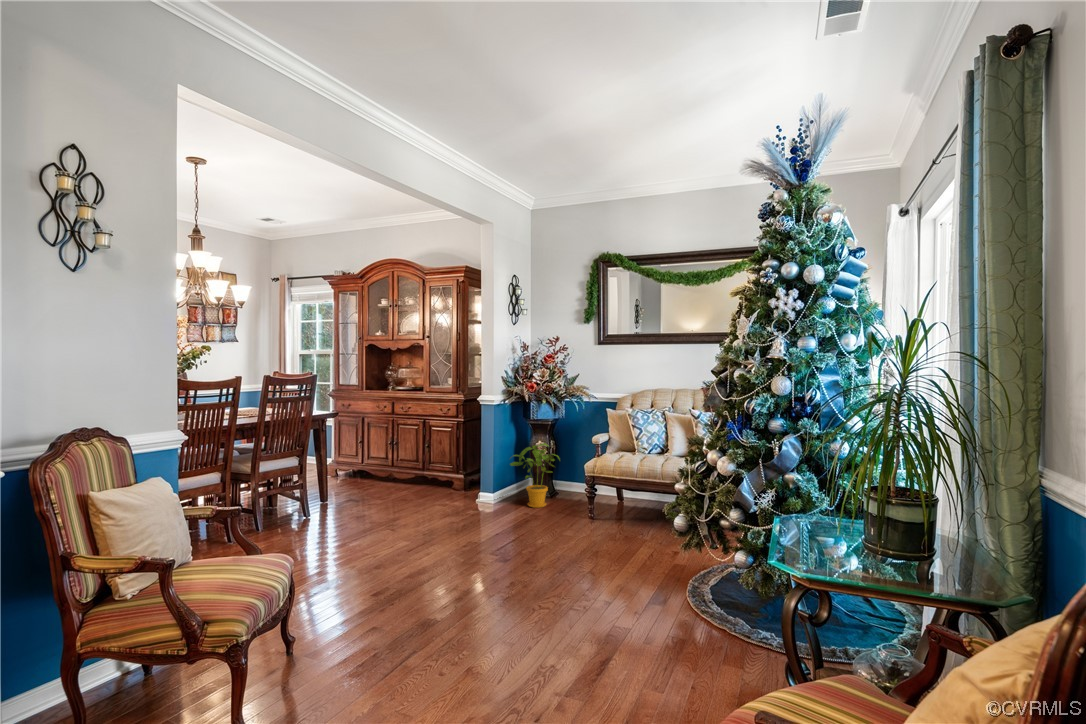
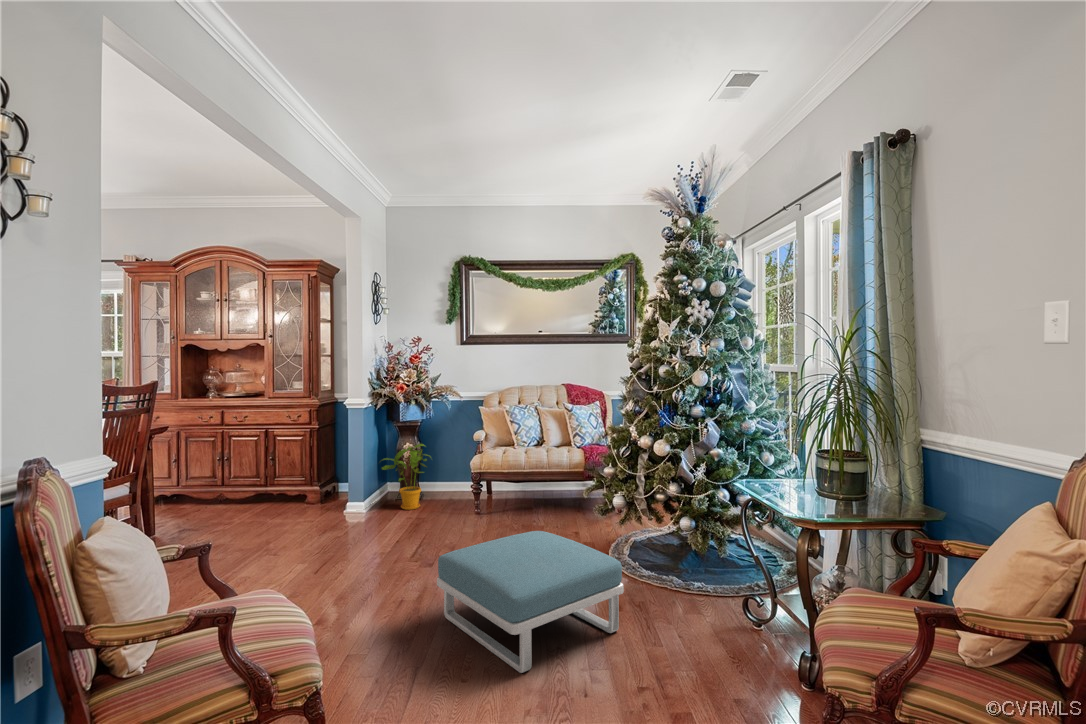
footstool: none [465,544,637,685] -> present [437,531,624,673]

